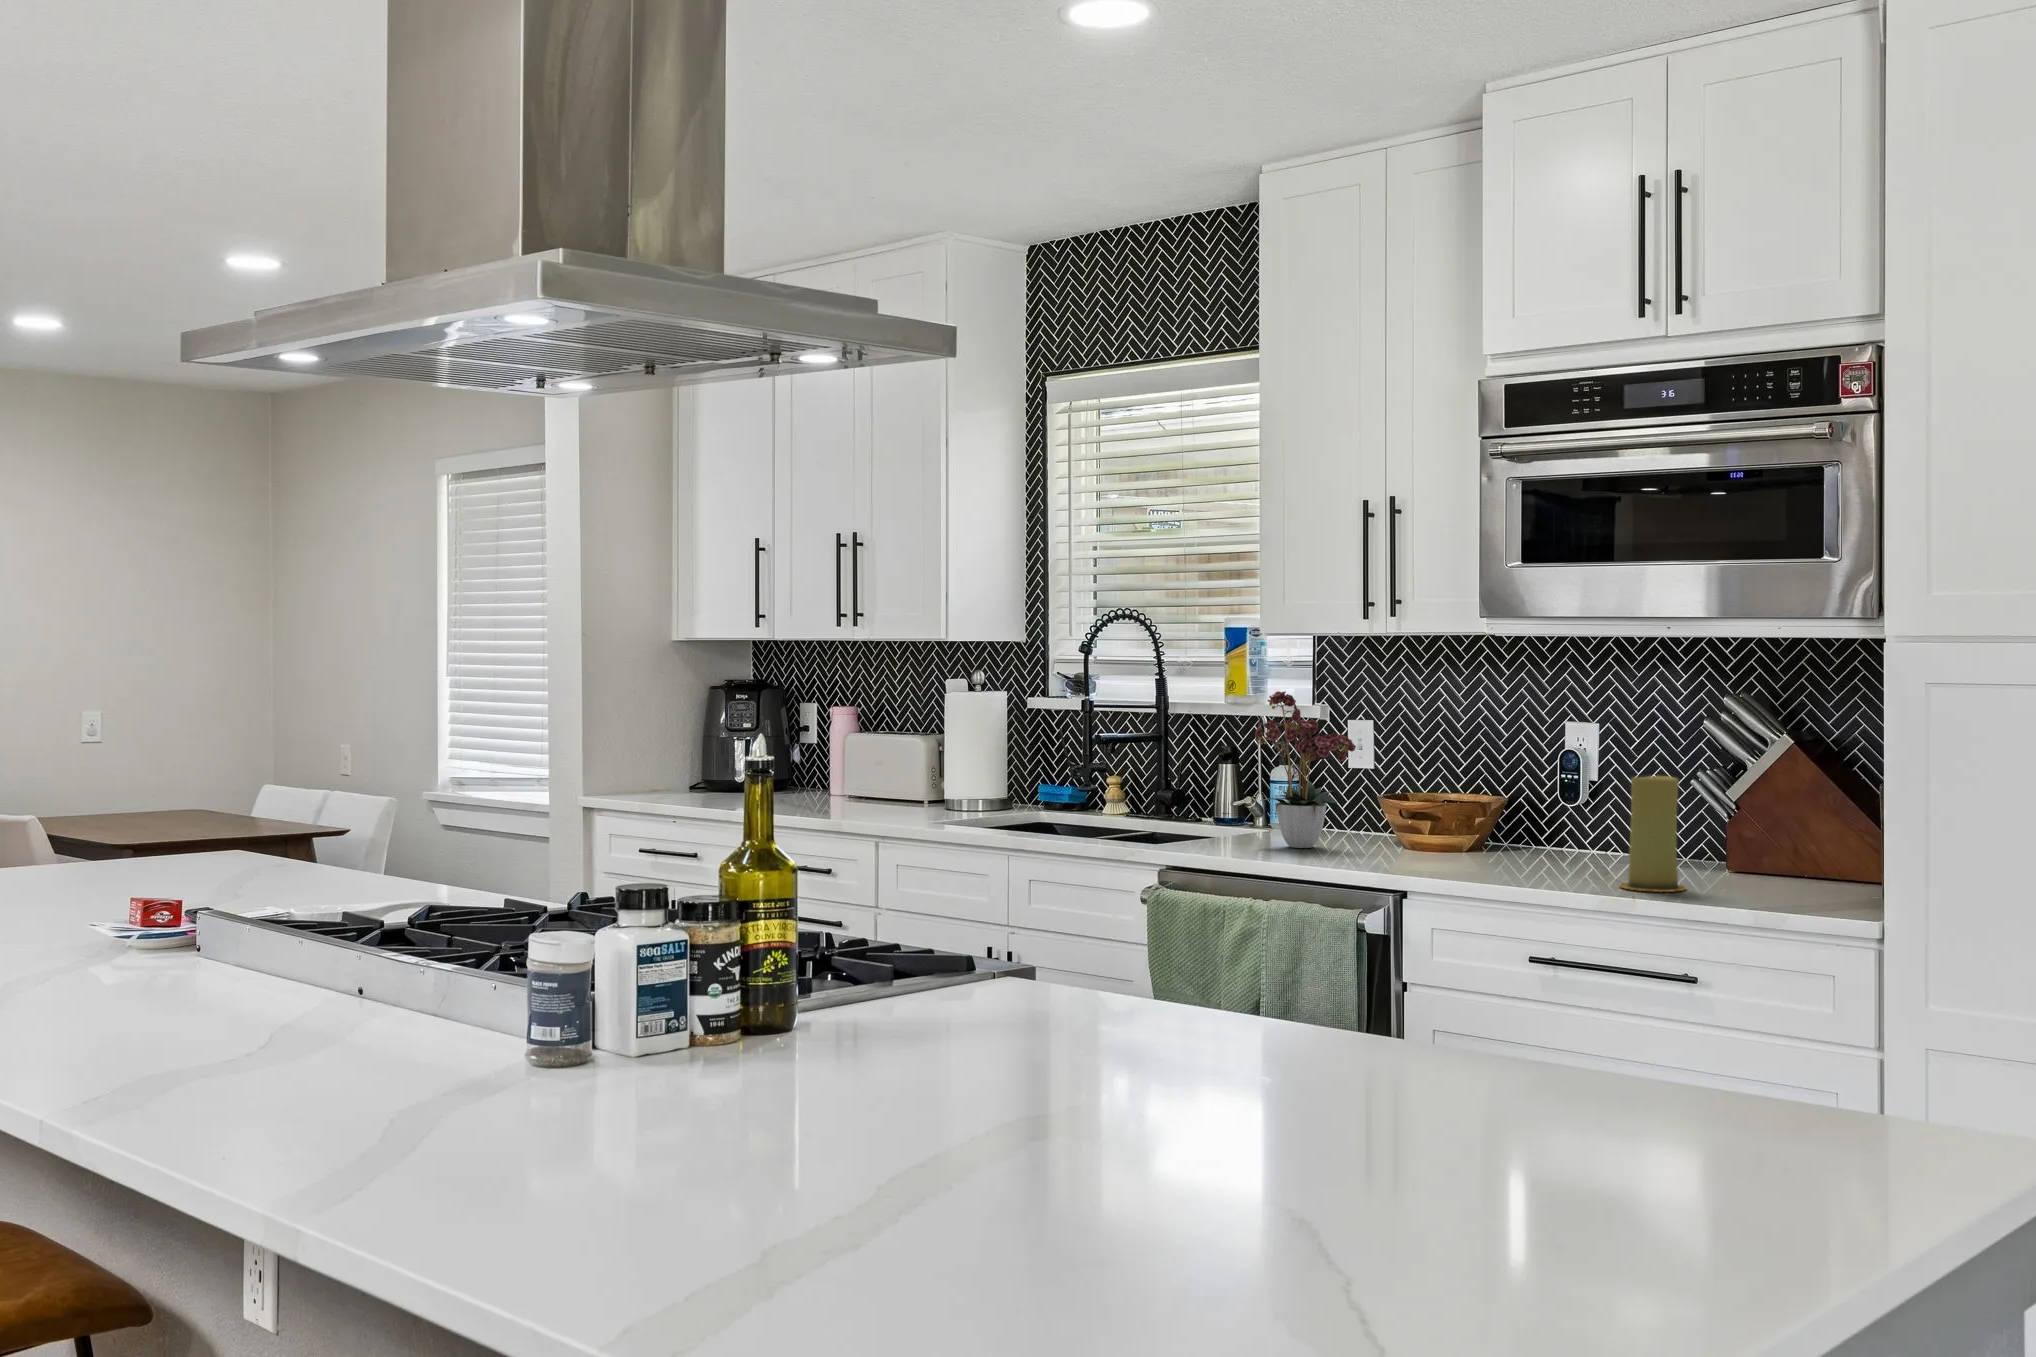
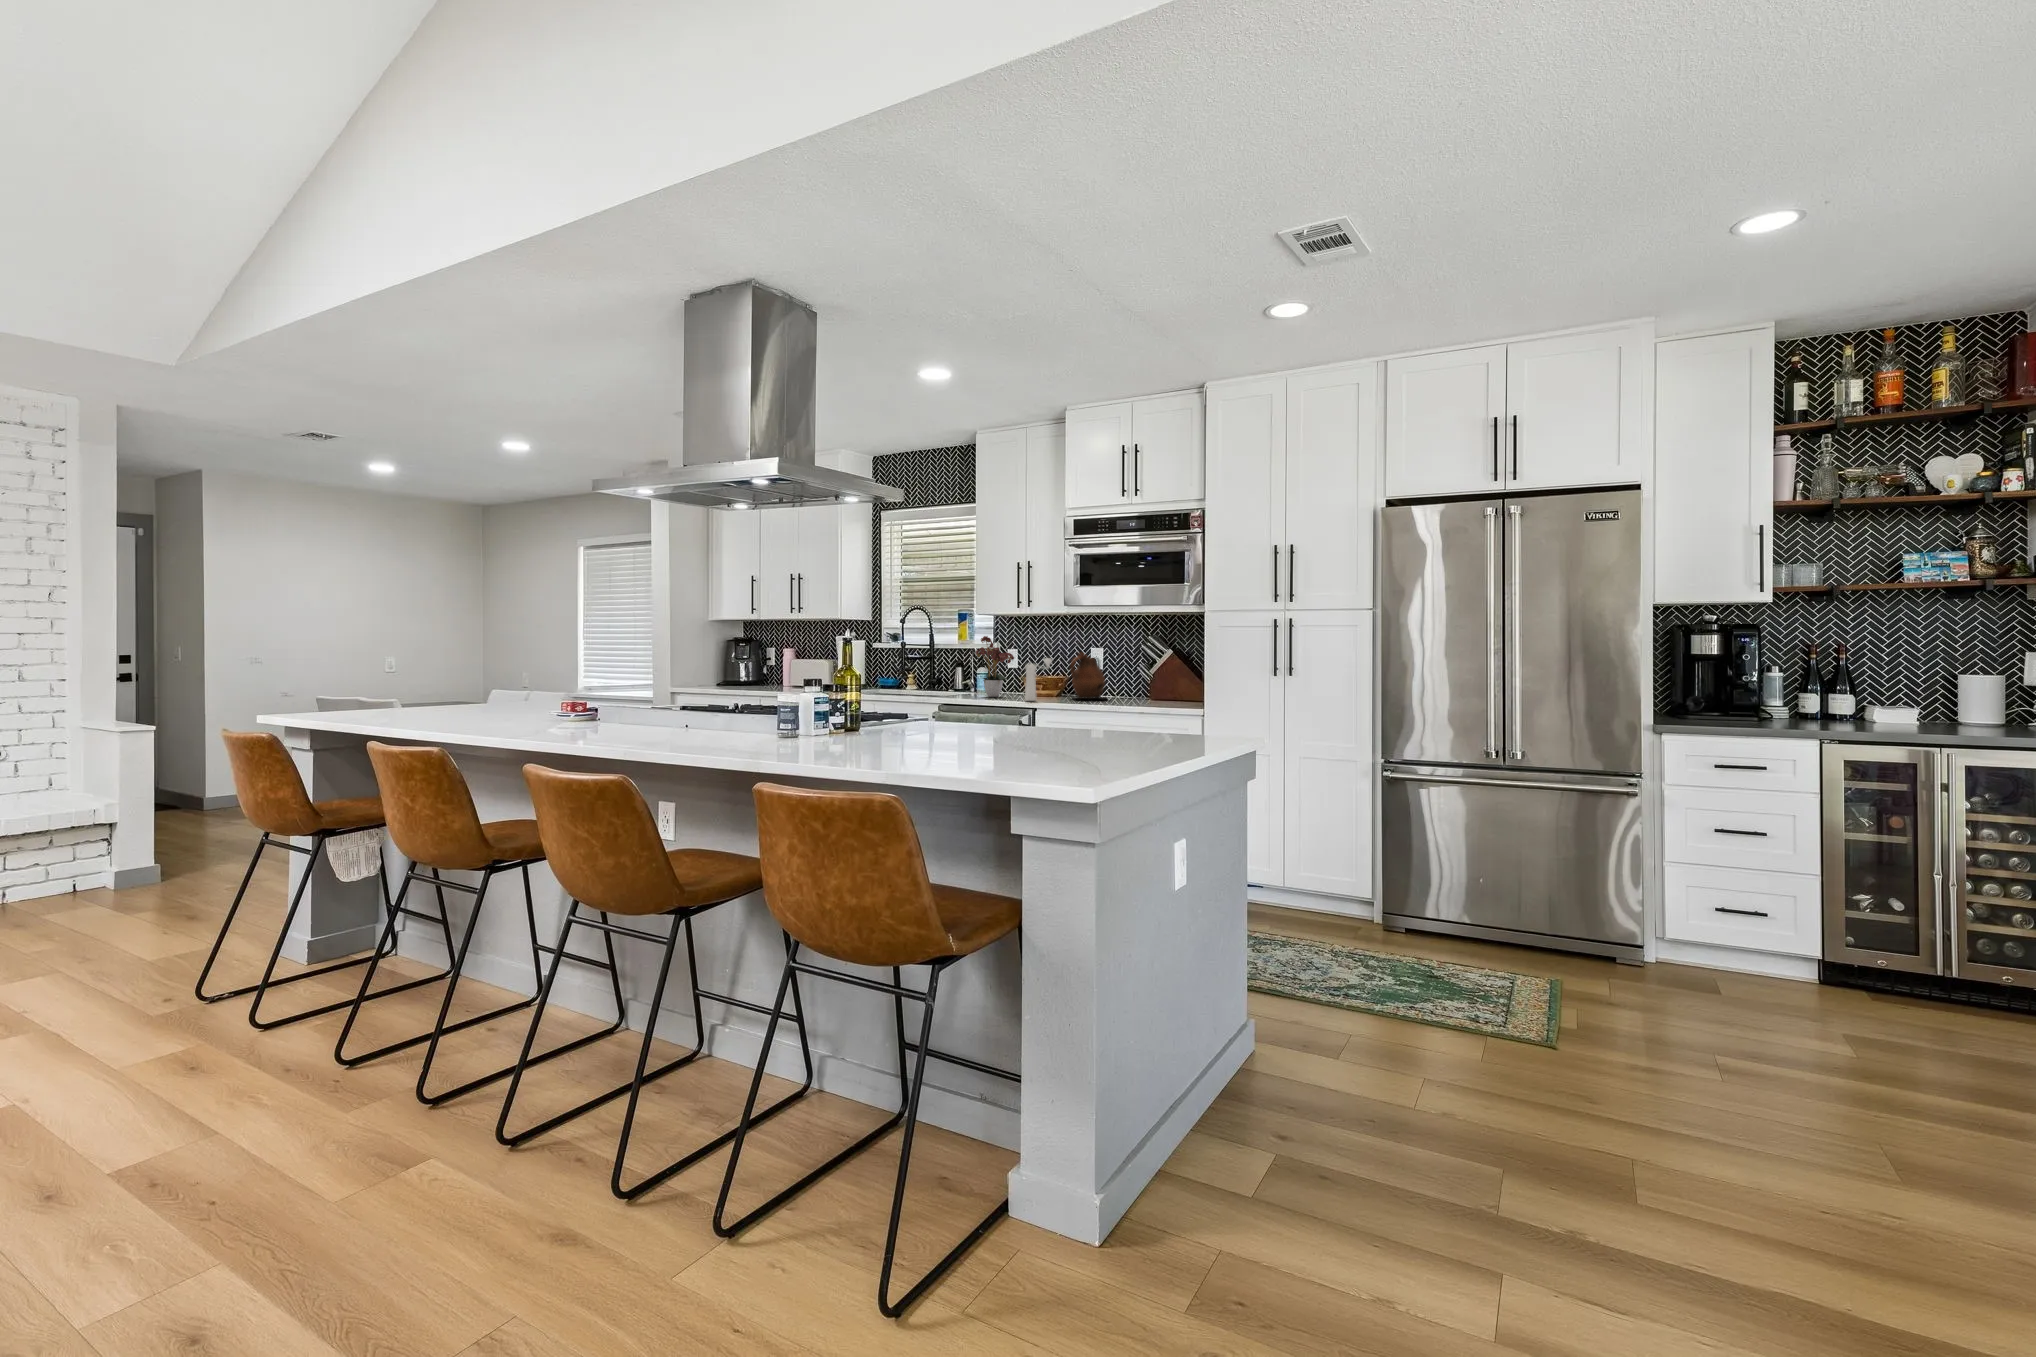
ceramic pitcher: none [1501,737,1608,869] -> present [1070,652,1106,700]
pepper mill: none [1376,753,1451,870] -> present [1025,658,1052,701]
candle: present [1620,776,1686,892] -> none [1114,664,1137,705]

